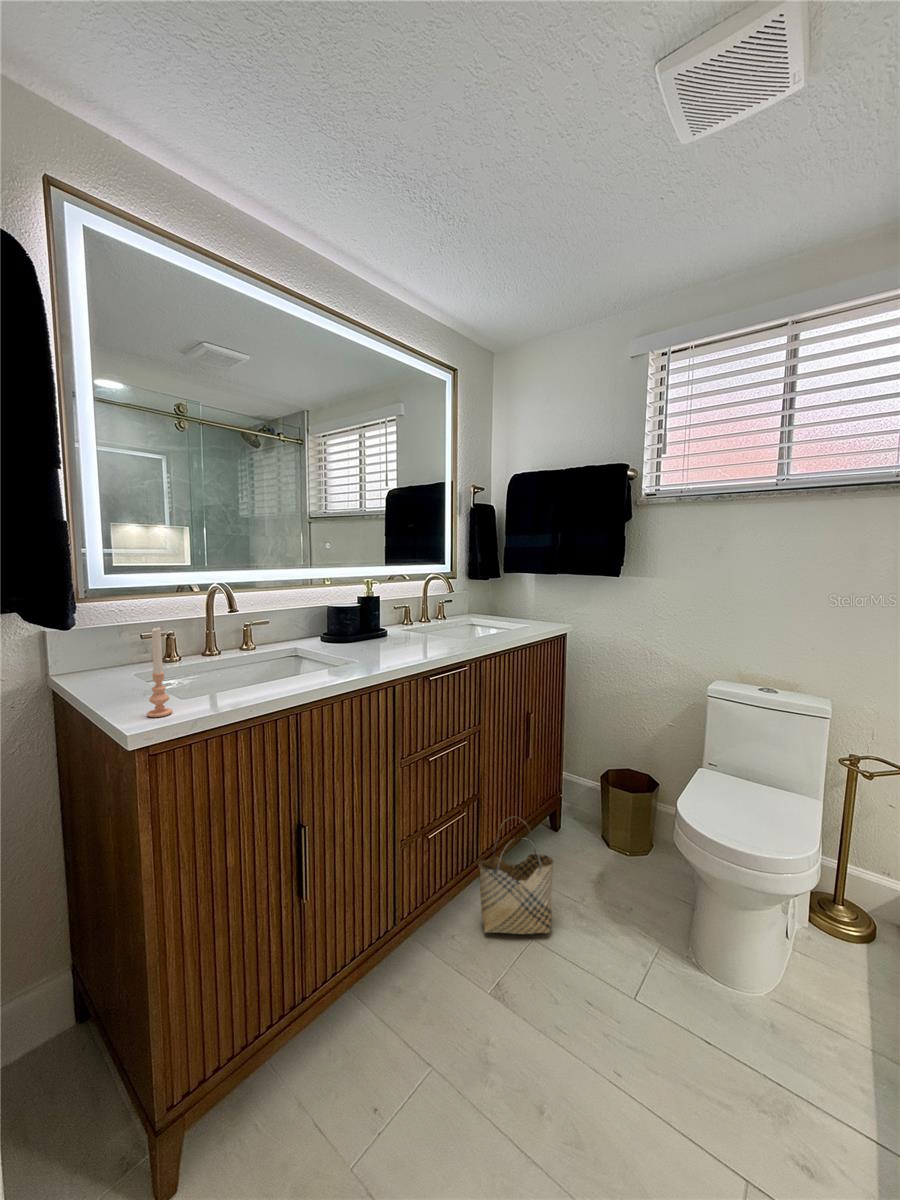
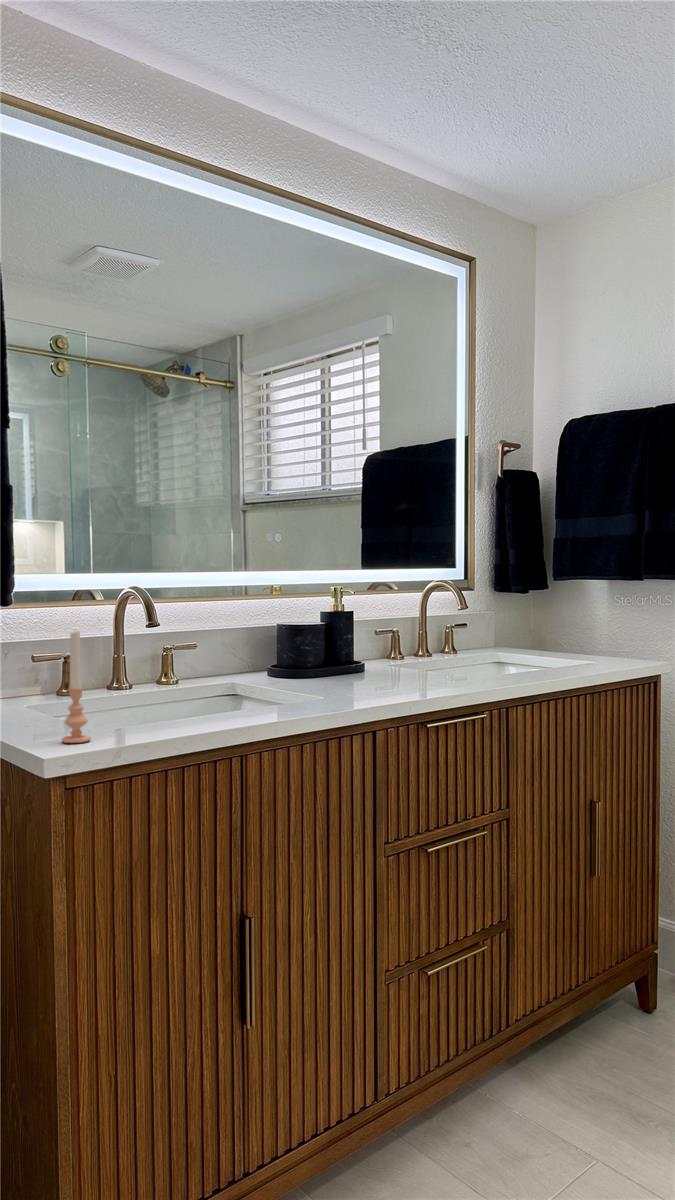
woven basket: present [479,816,553,934] -> none [508,960,632,1152]

